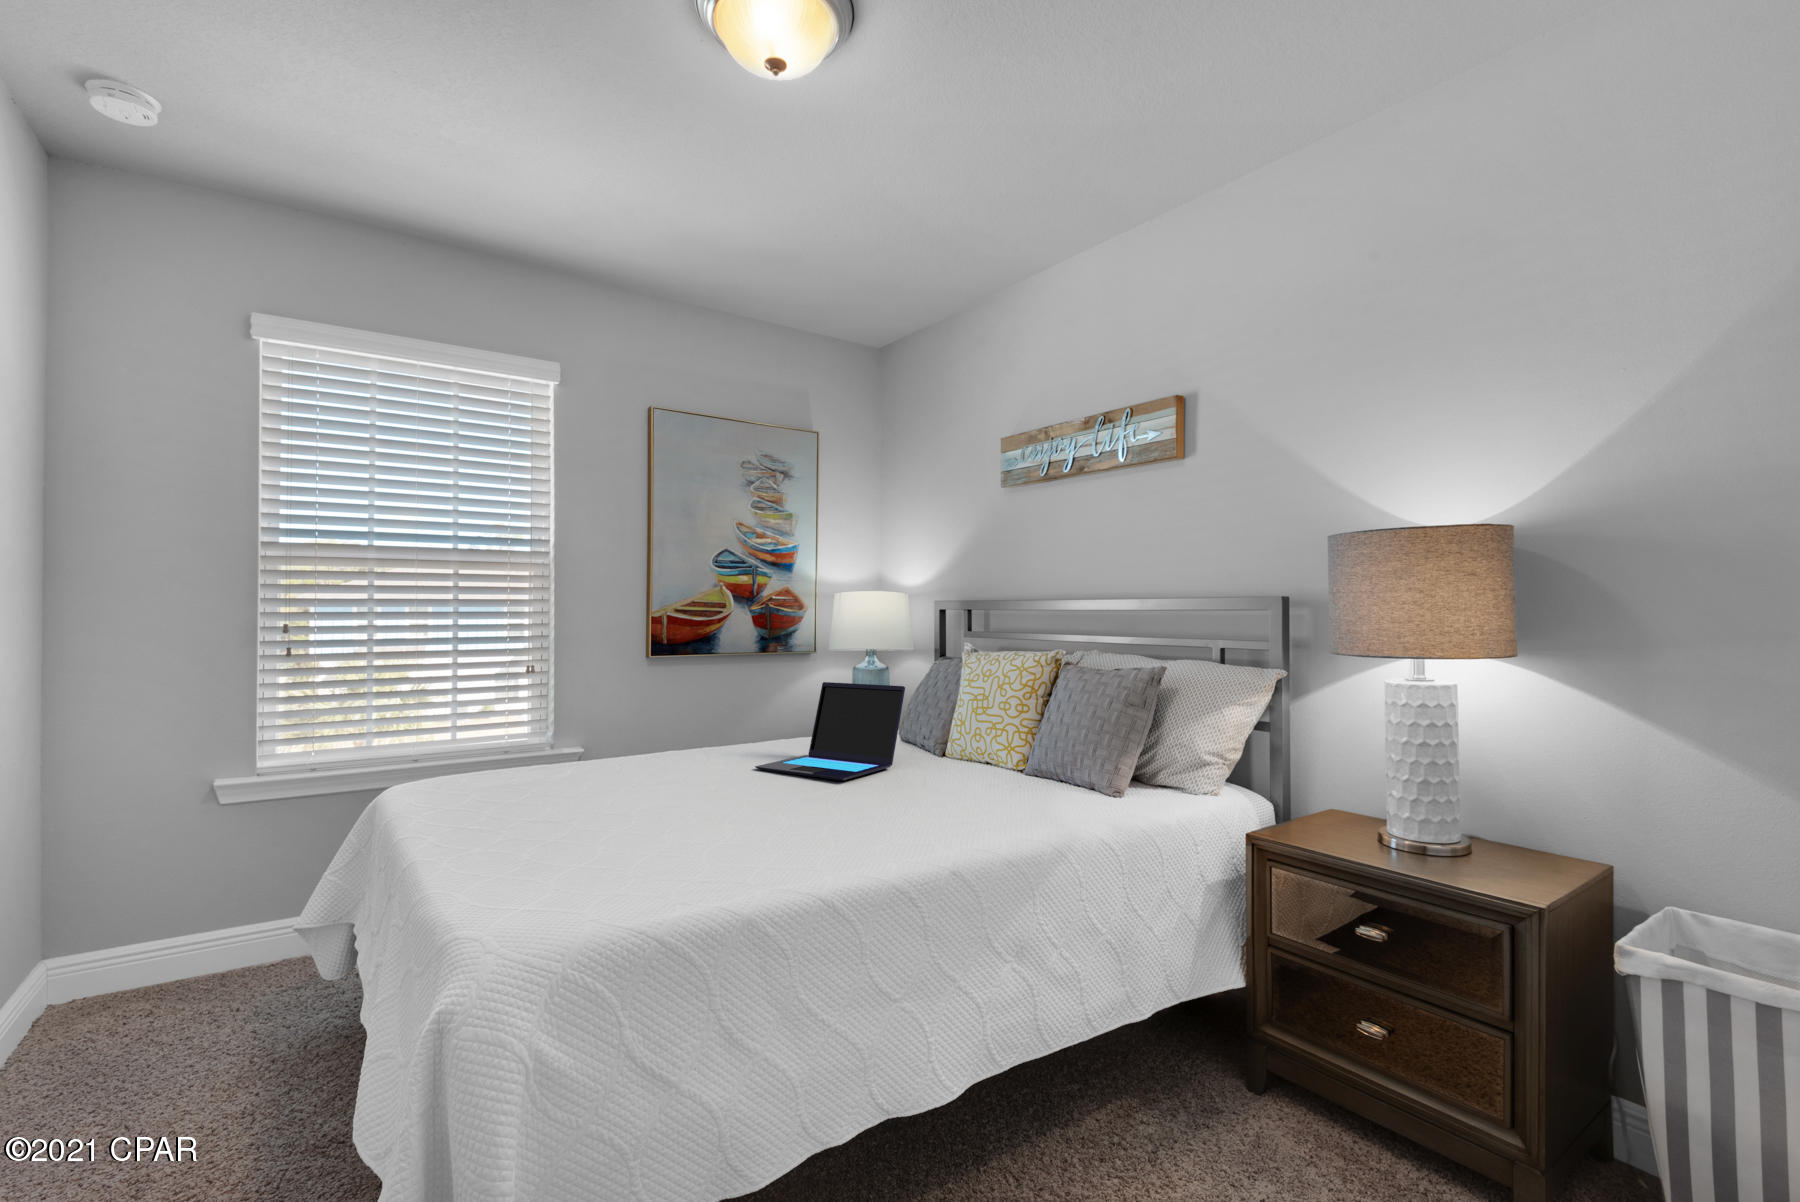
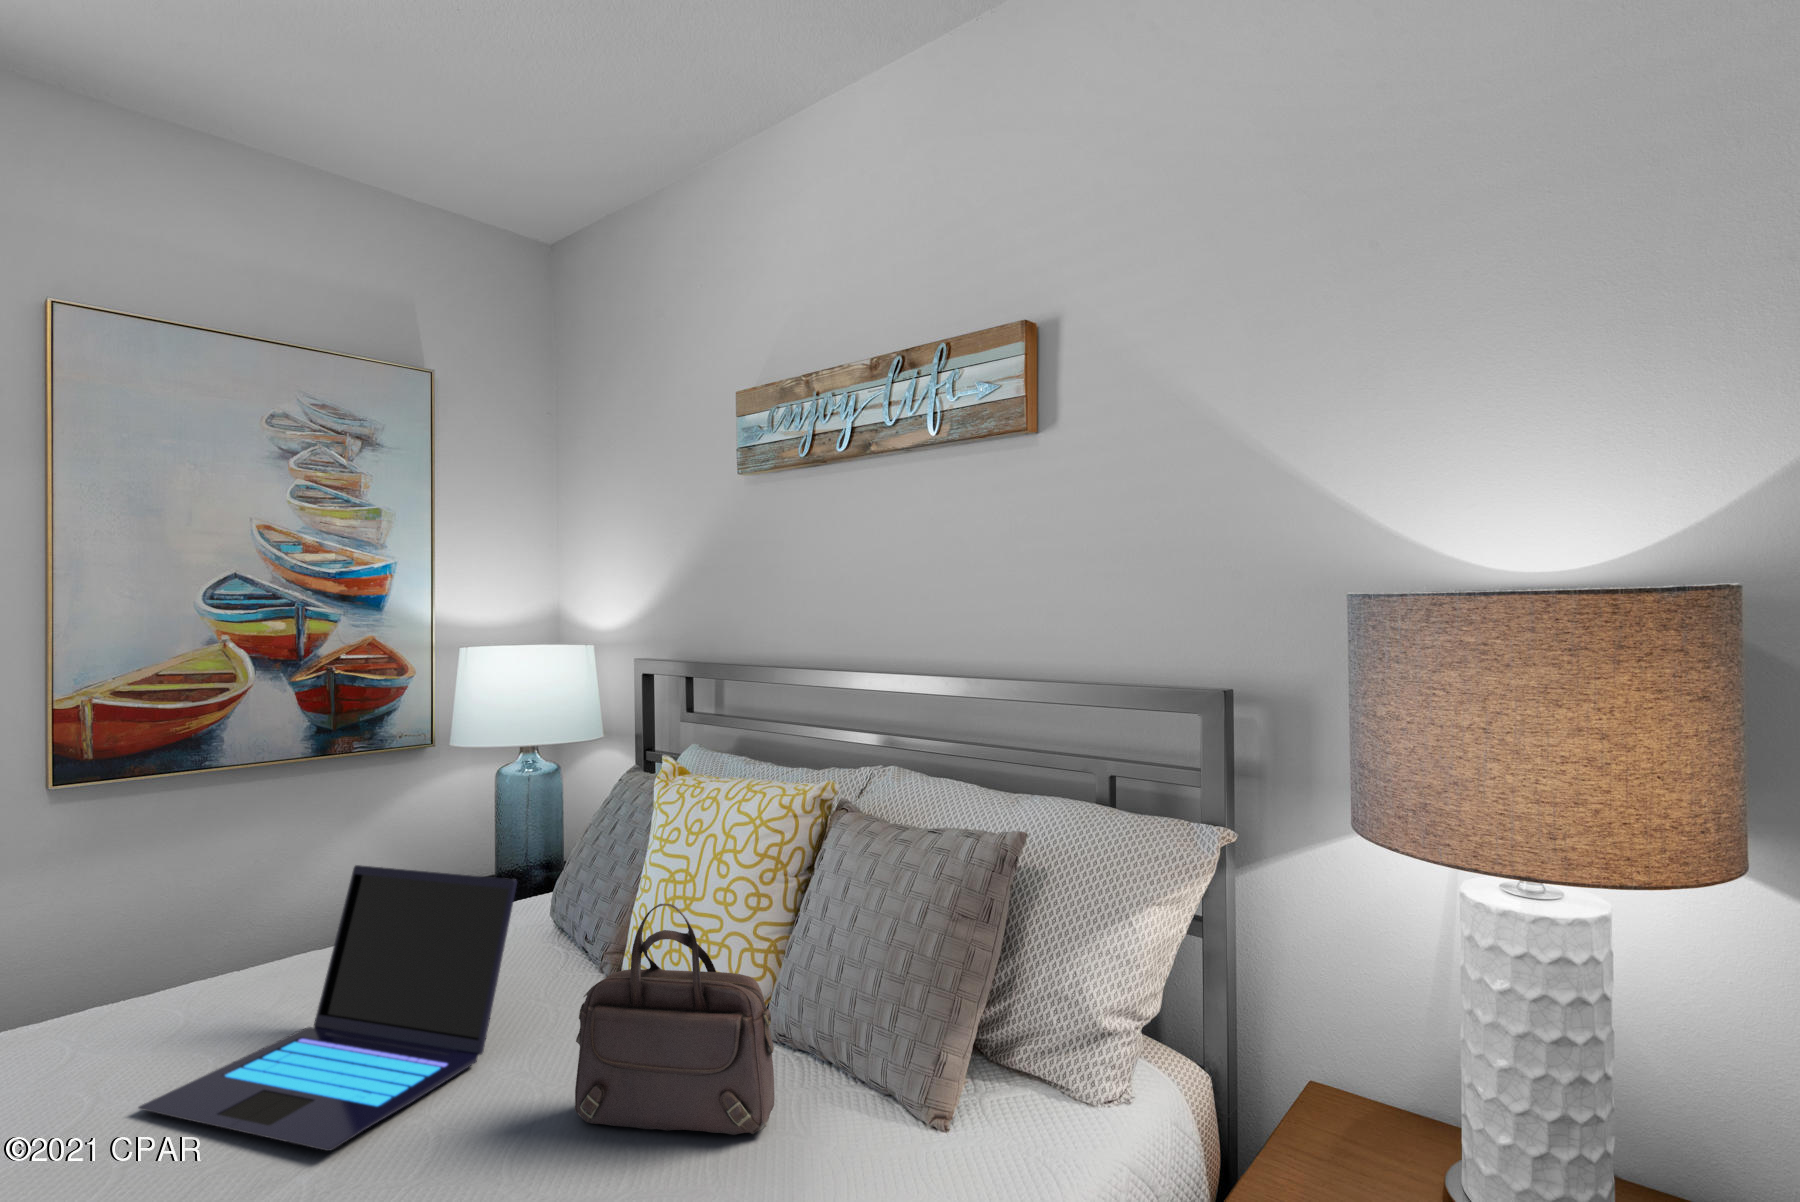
handbag: none [943,684,1036,790] -> present [575,904,775,1135]

